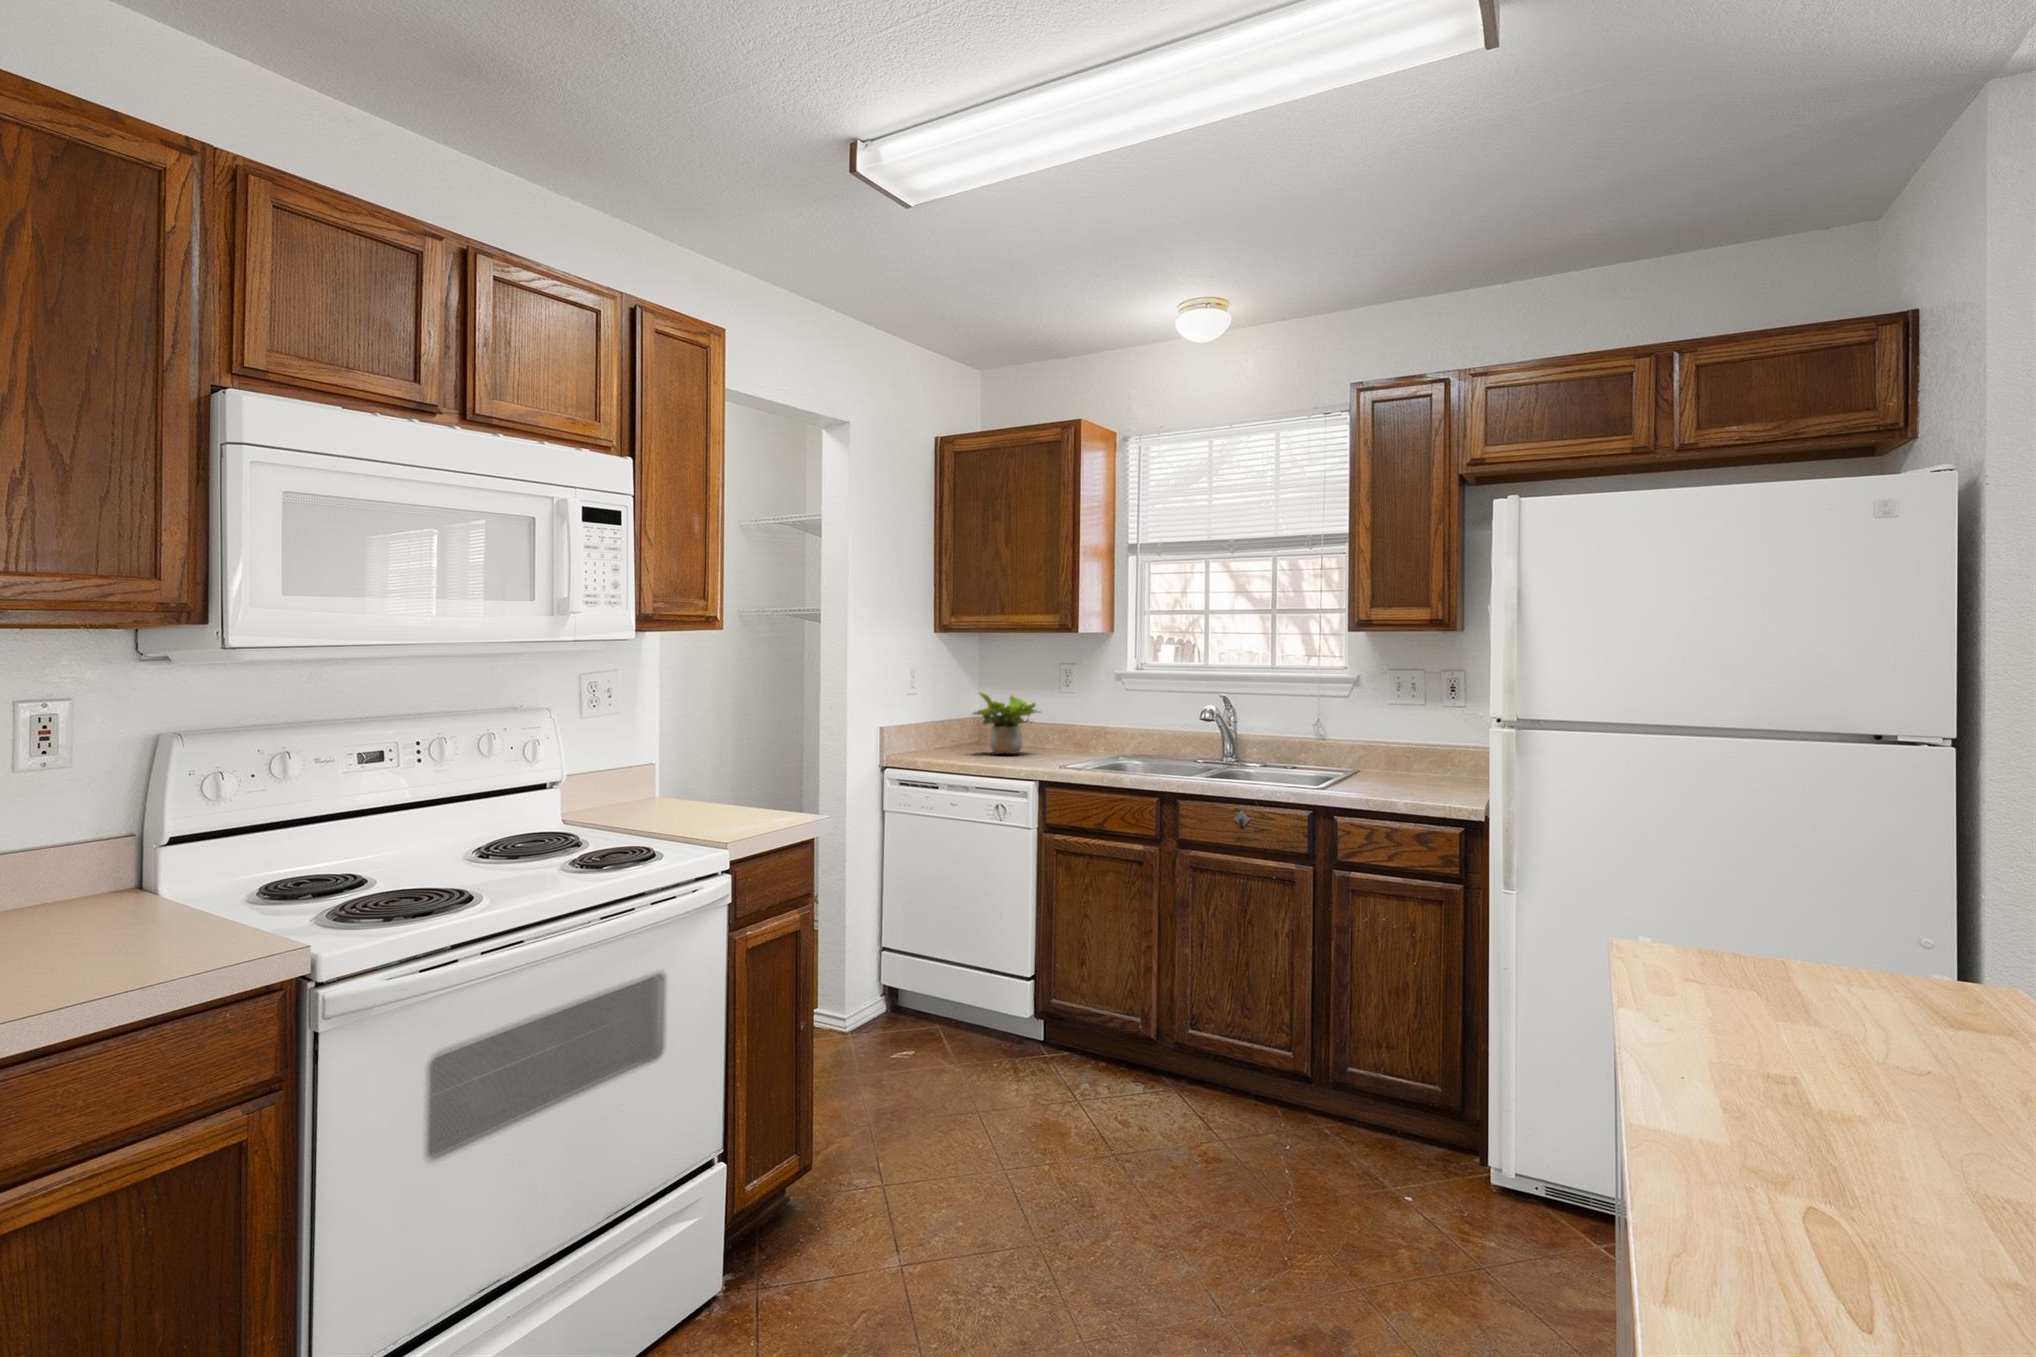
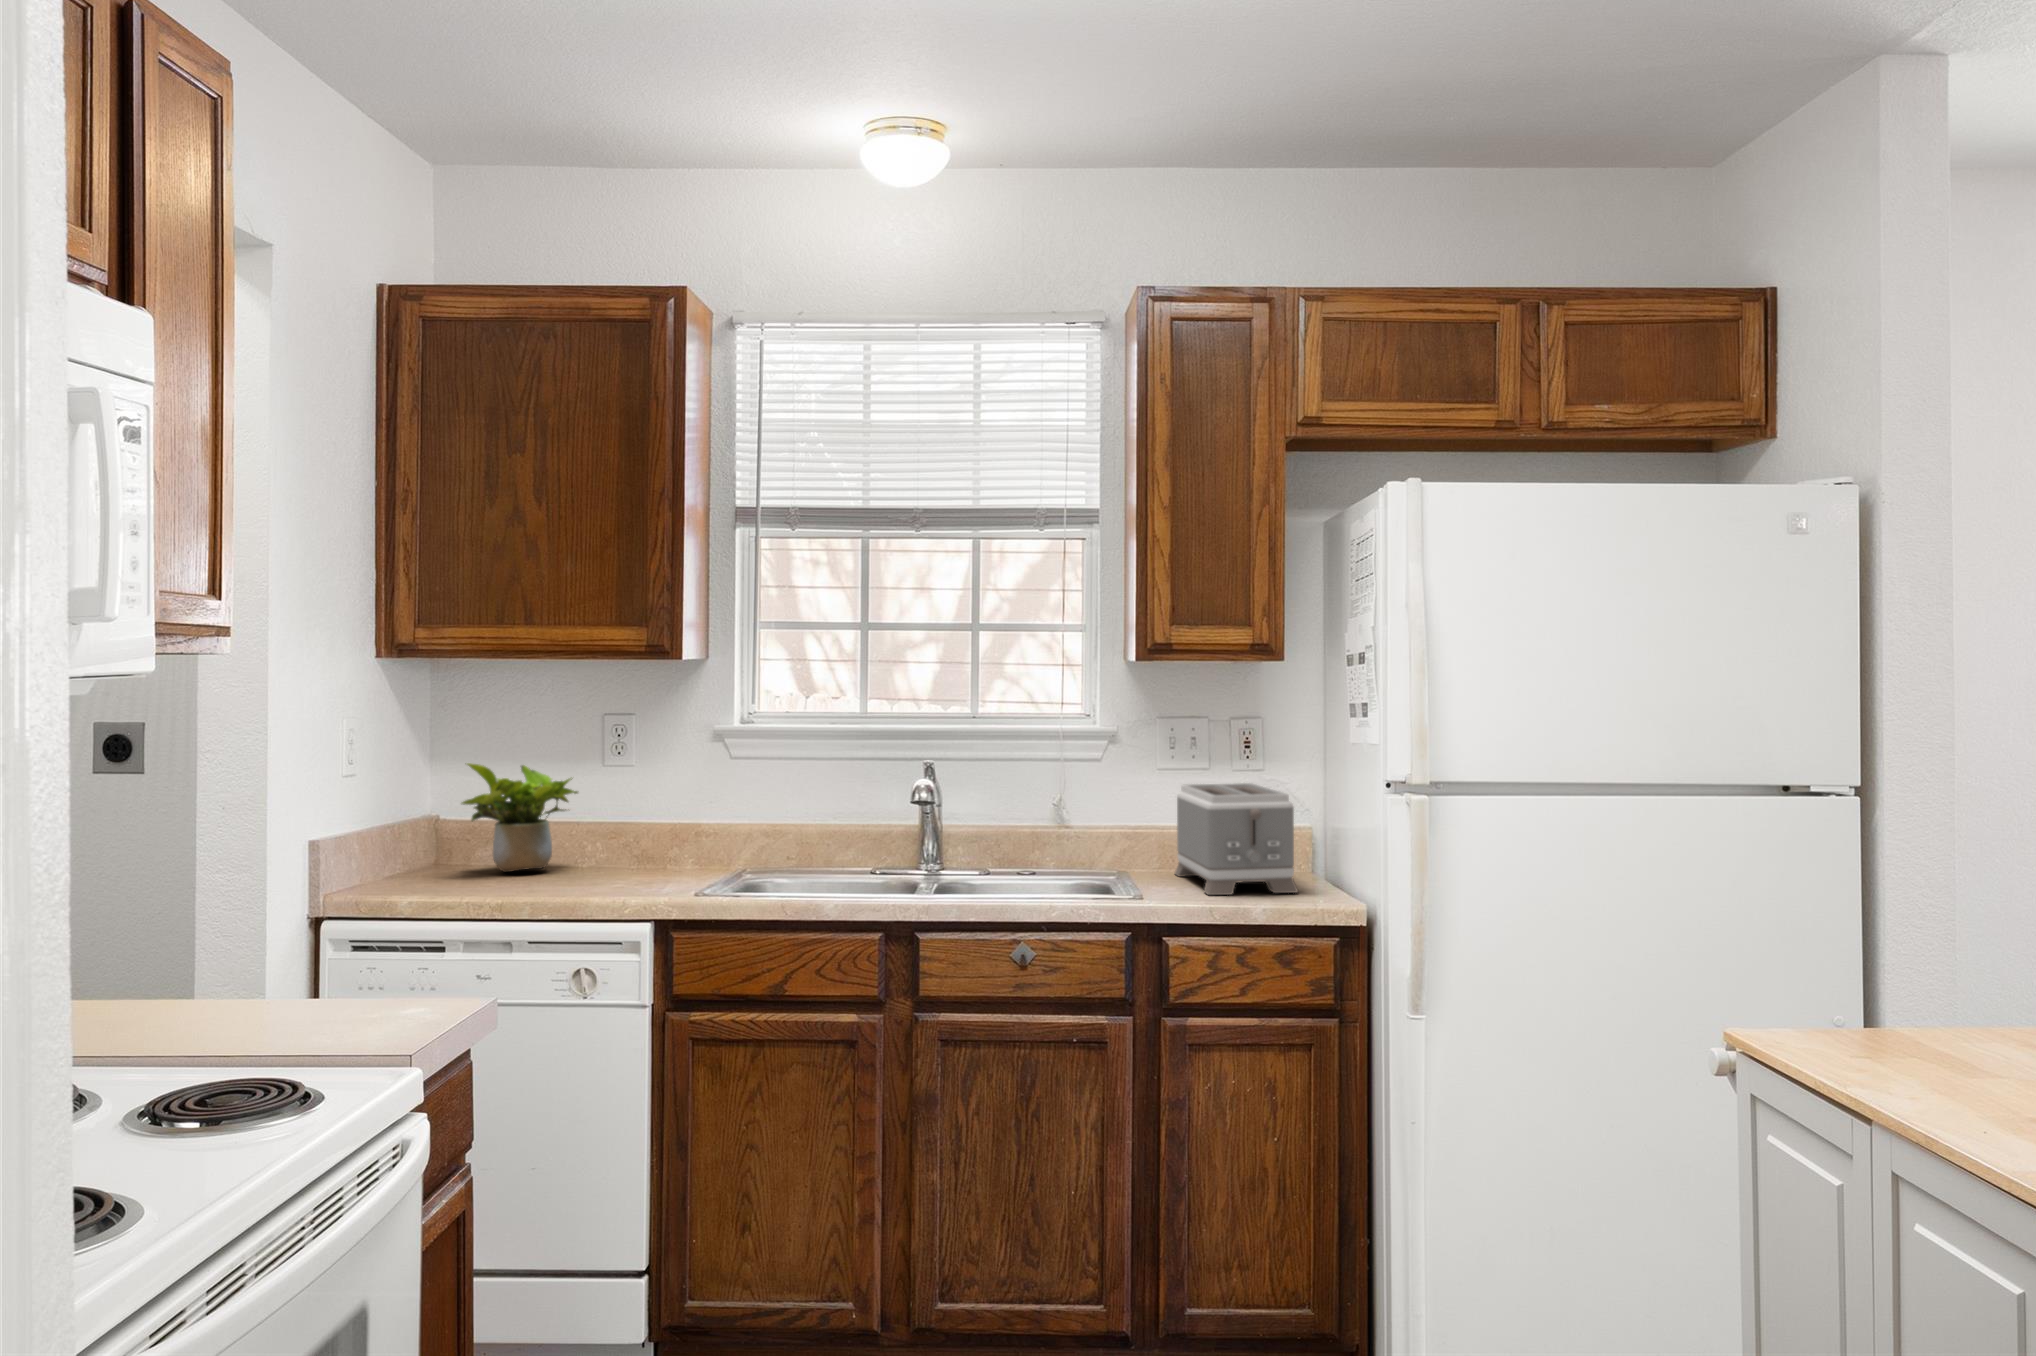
toaster: none [1385,720,1455,796] -> present [1175,783,1298,895]

